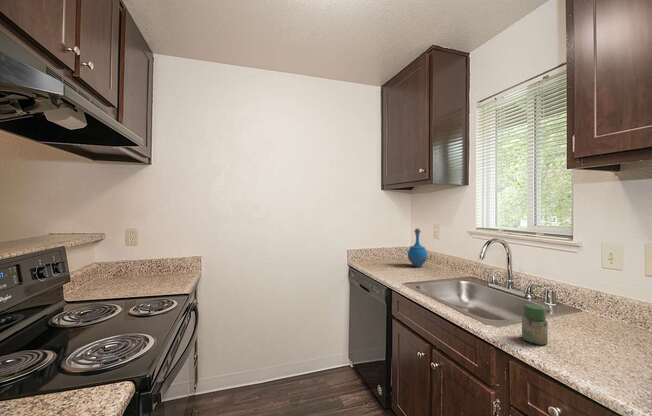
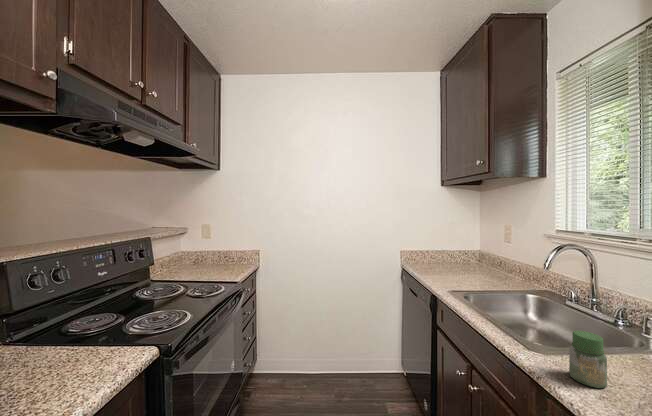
bottle: present [408,229,427,267] -> none [469,230,494,274]

